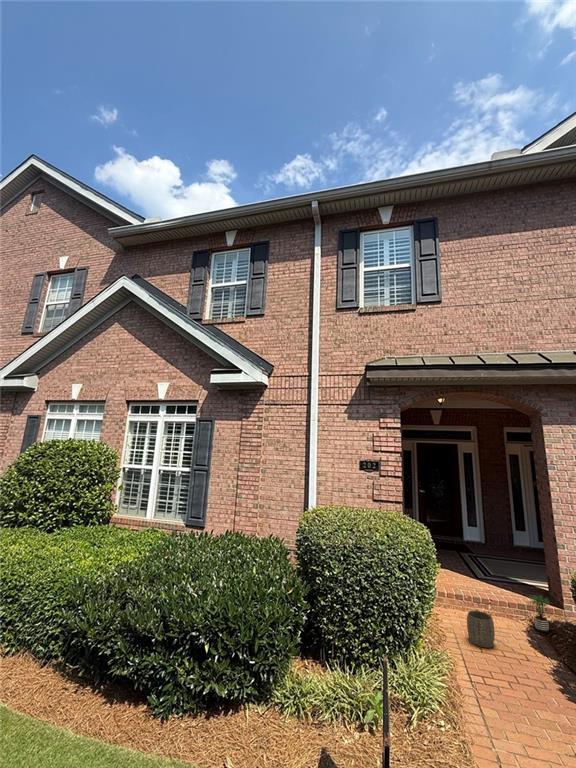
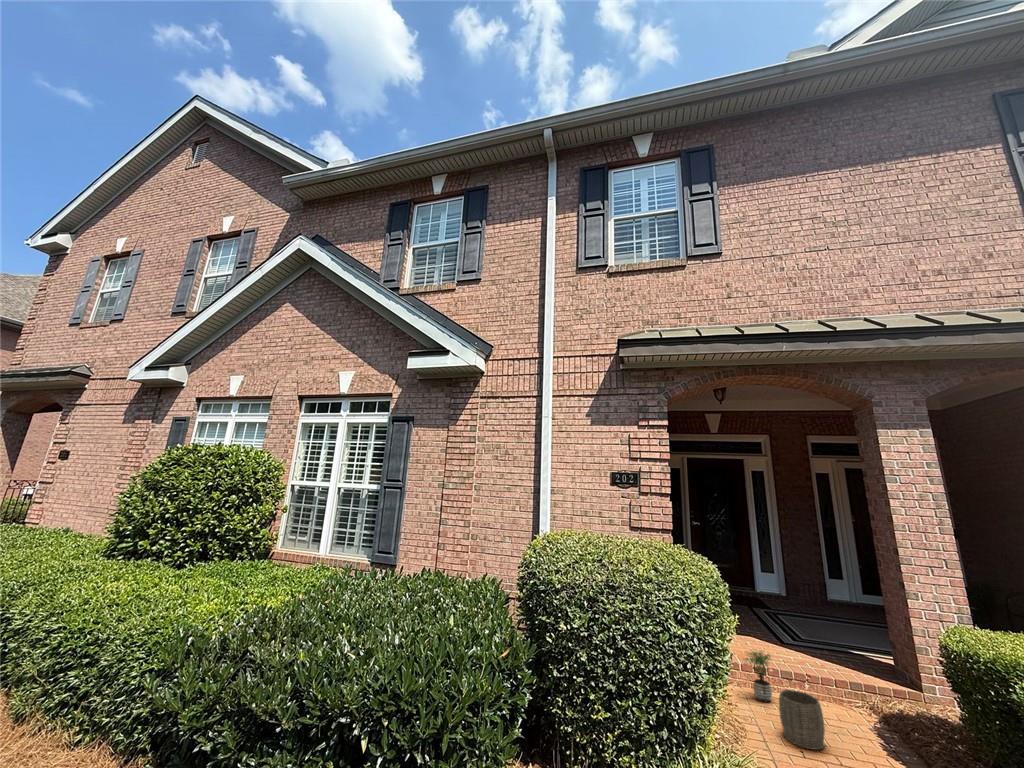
potted plant: present [529,596,549,632] -> present [743,650,772,702]

